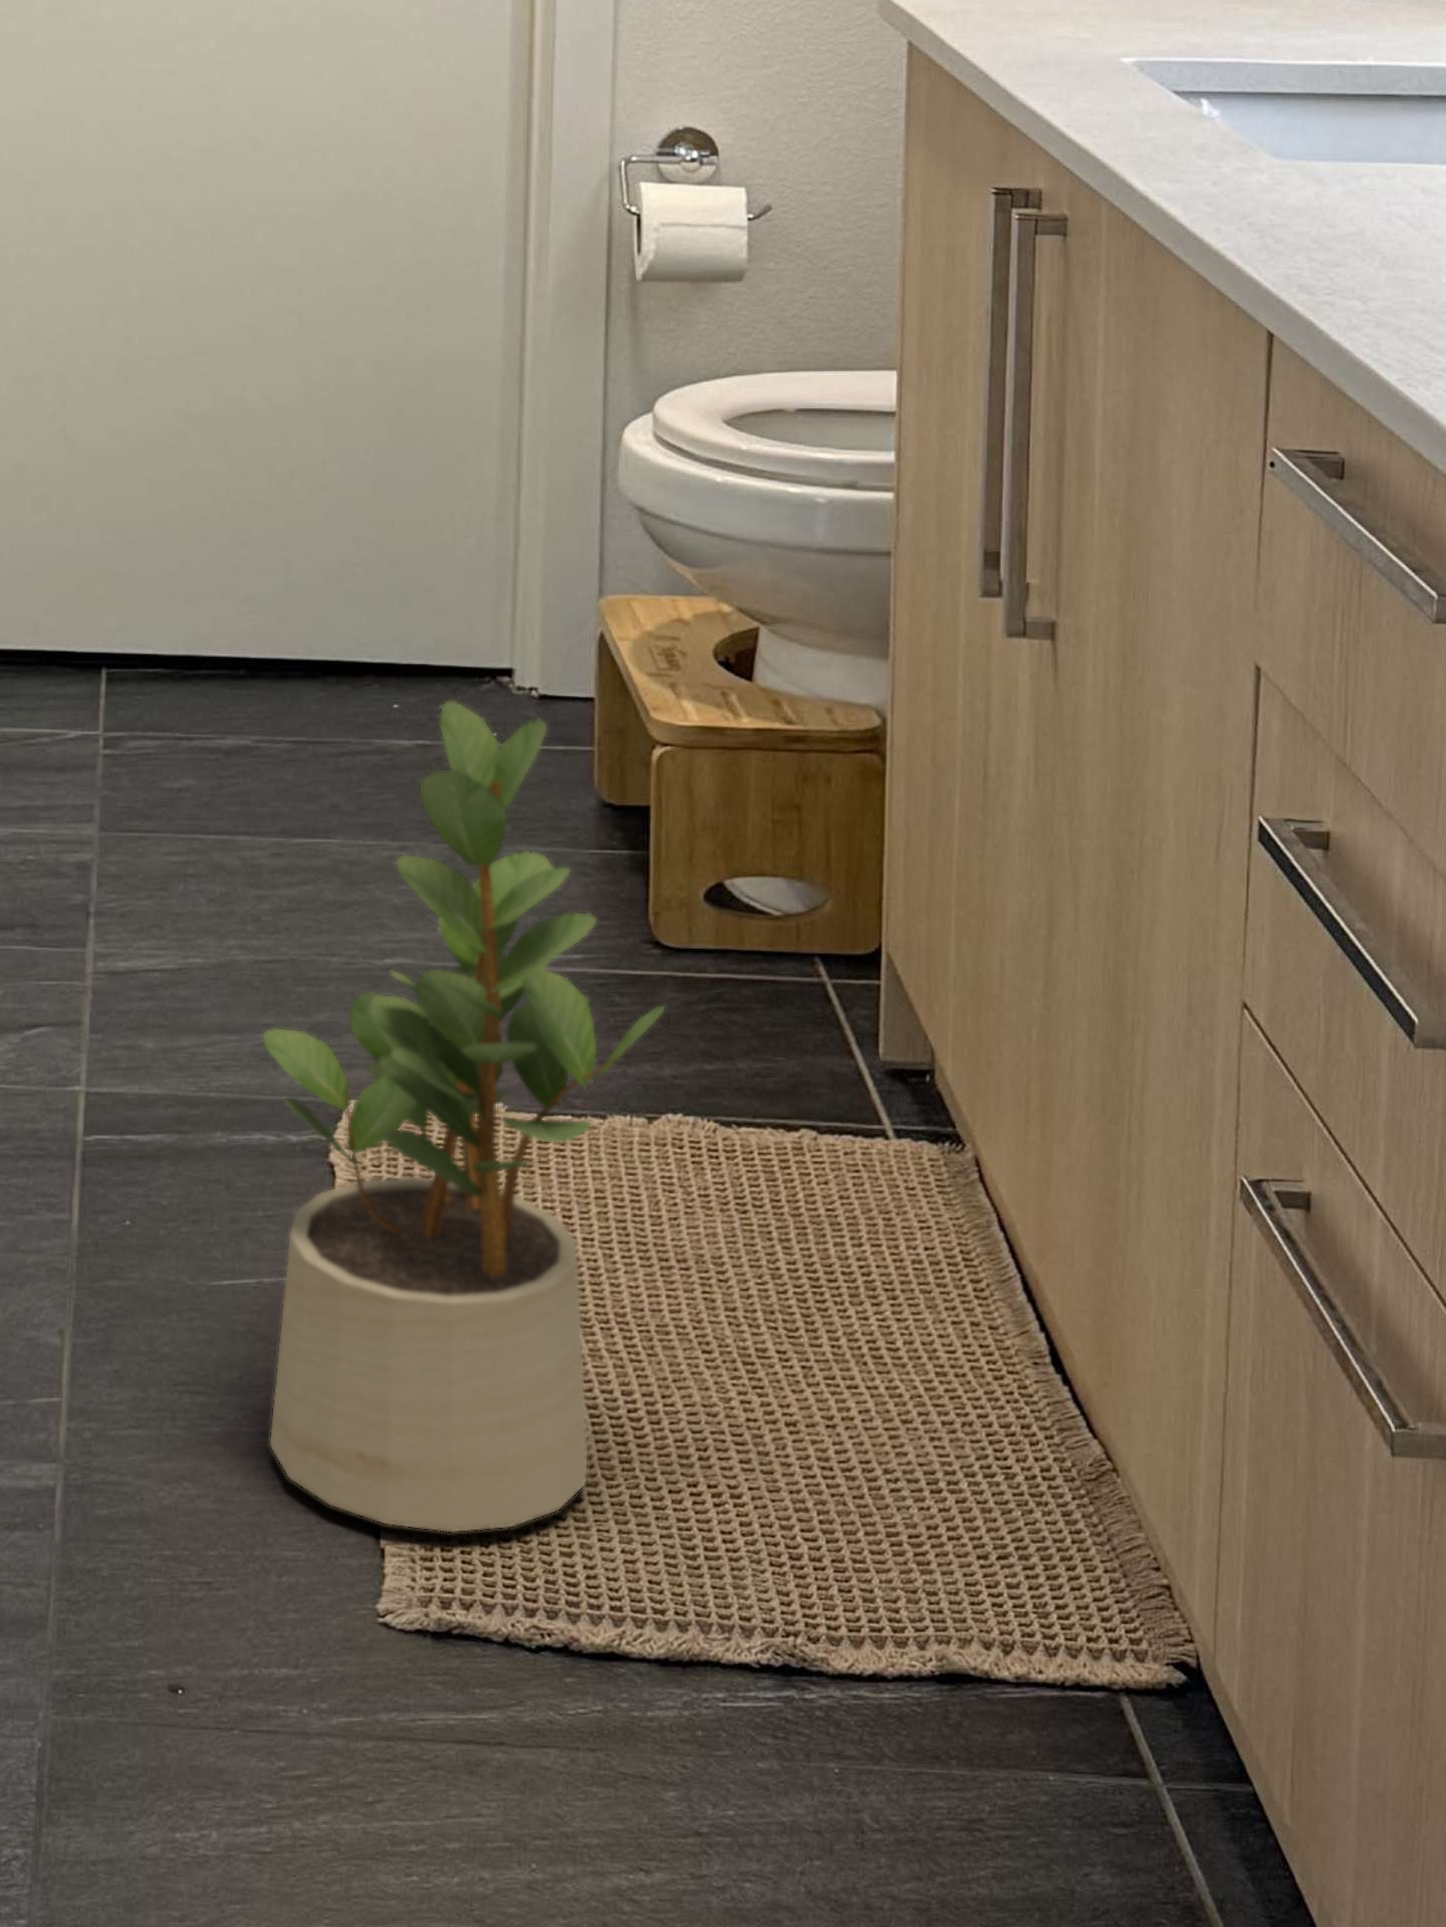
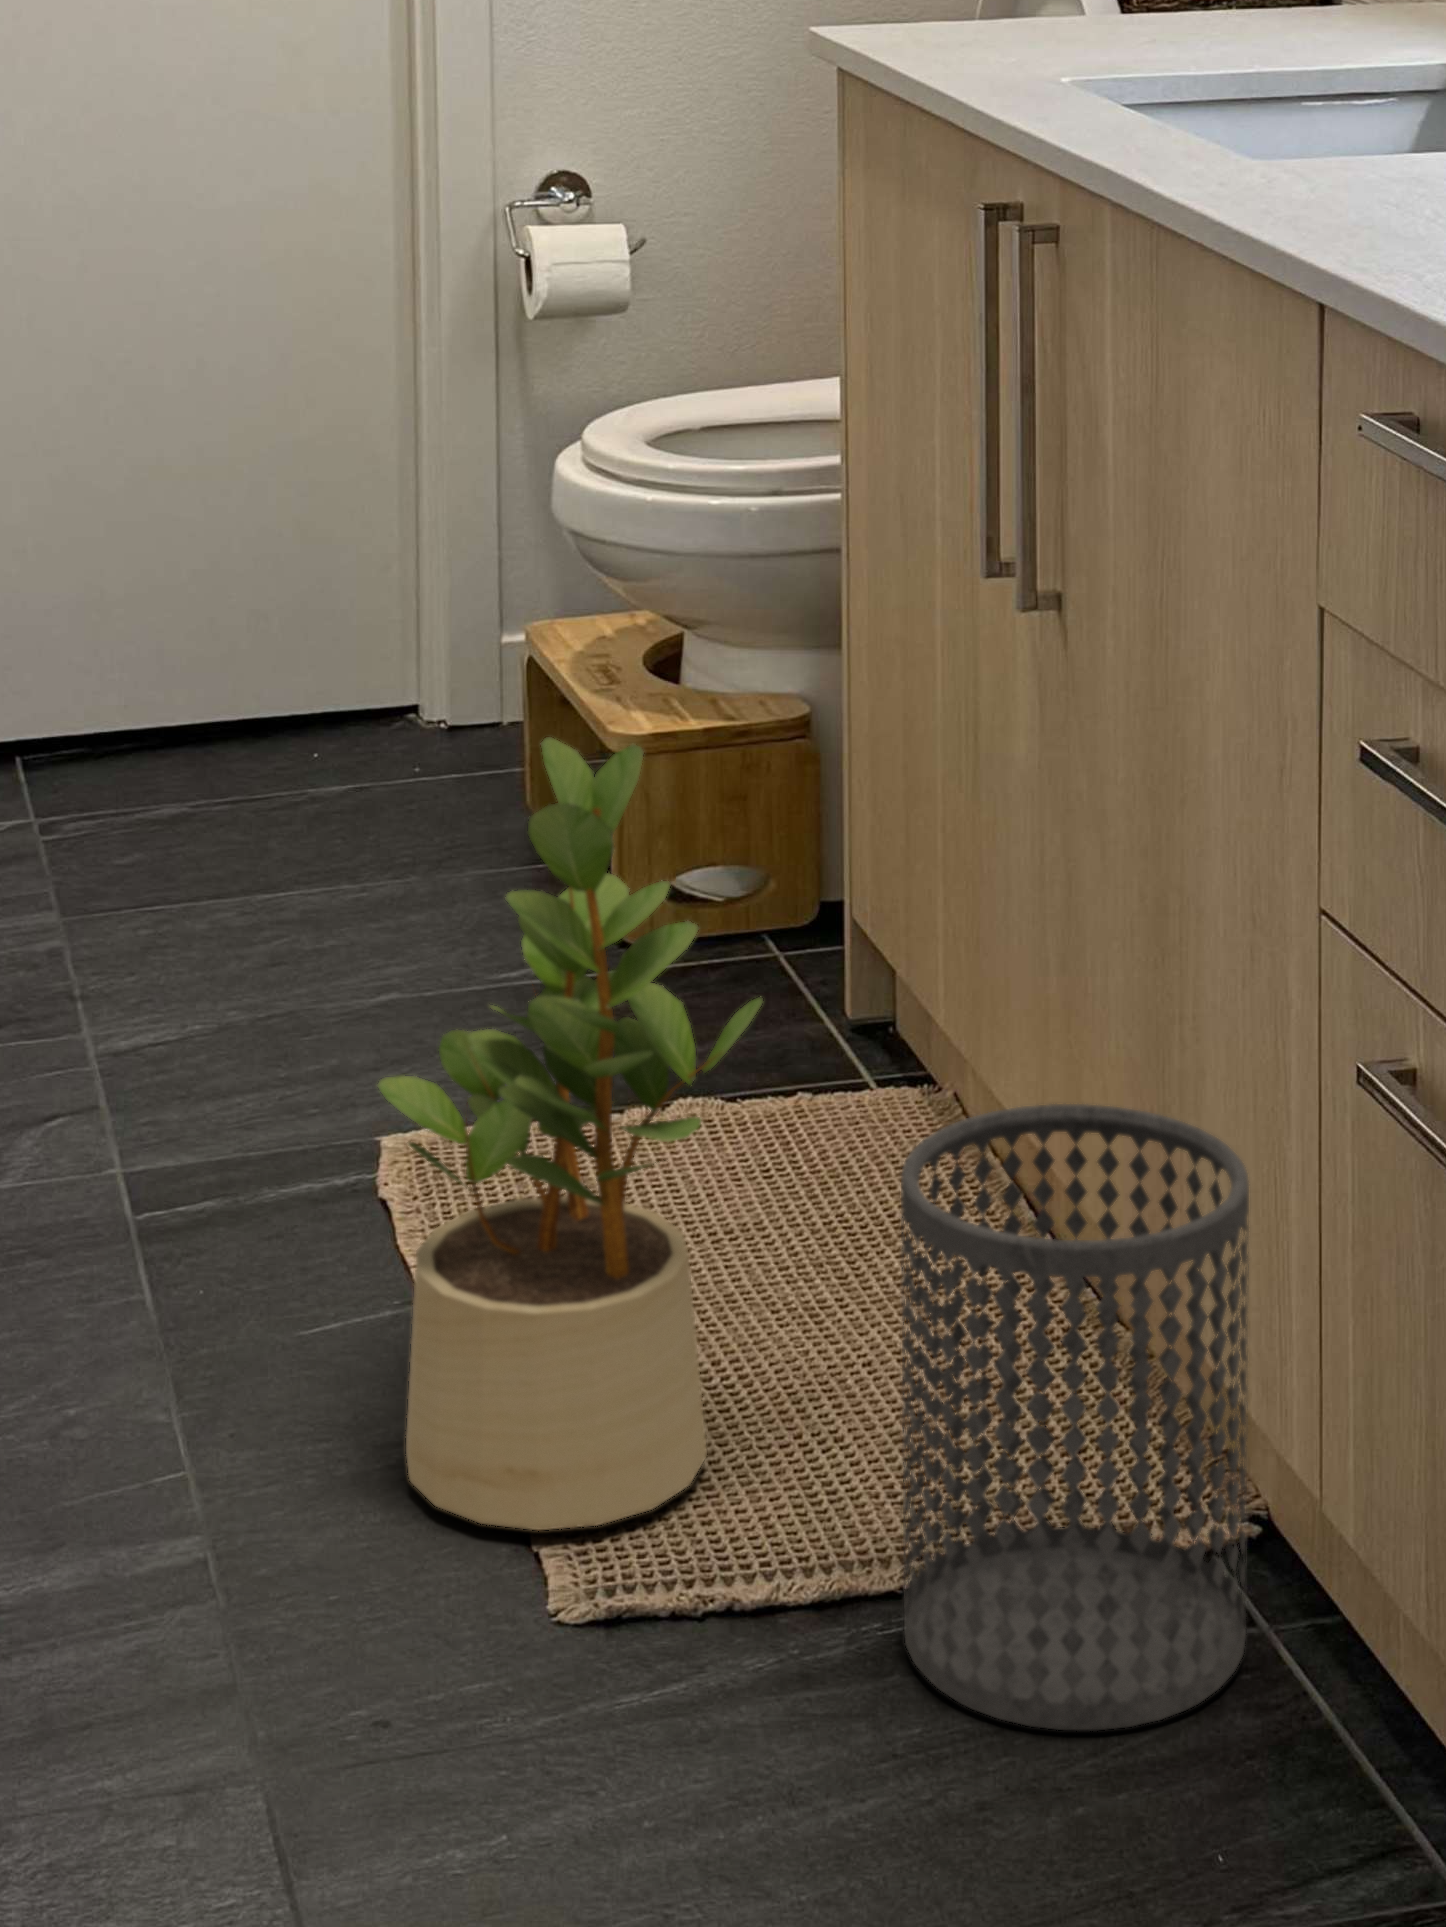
wastebasket: none [742,1167,1156,1873] -> present [901,1104,1249,1731]

